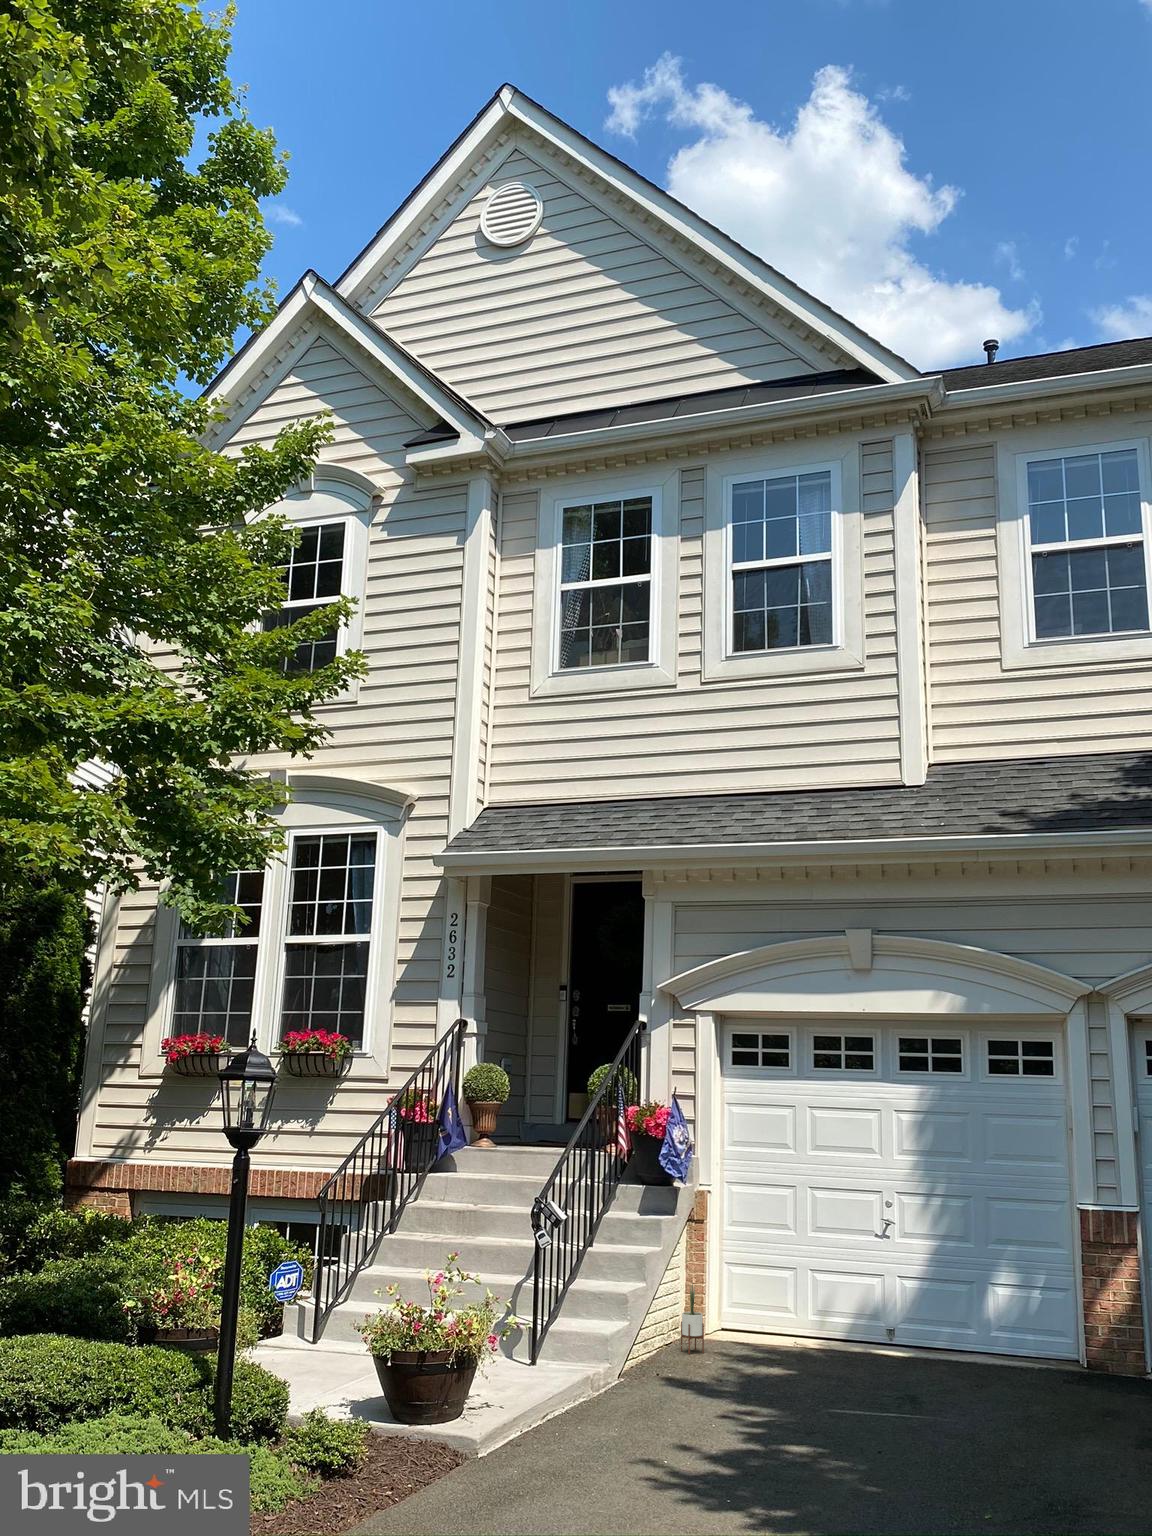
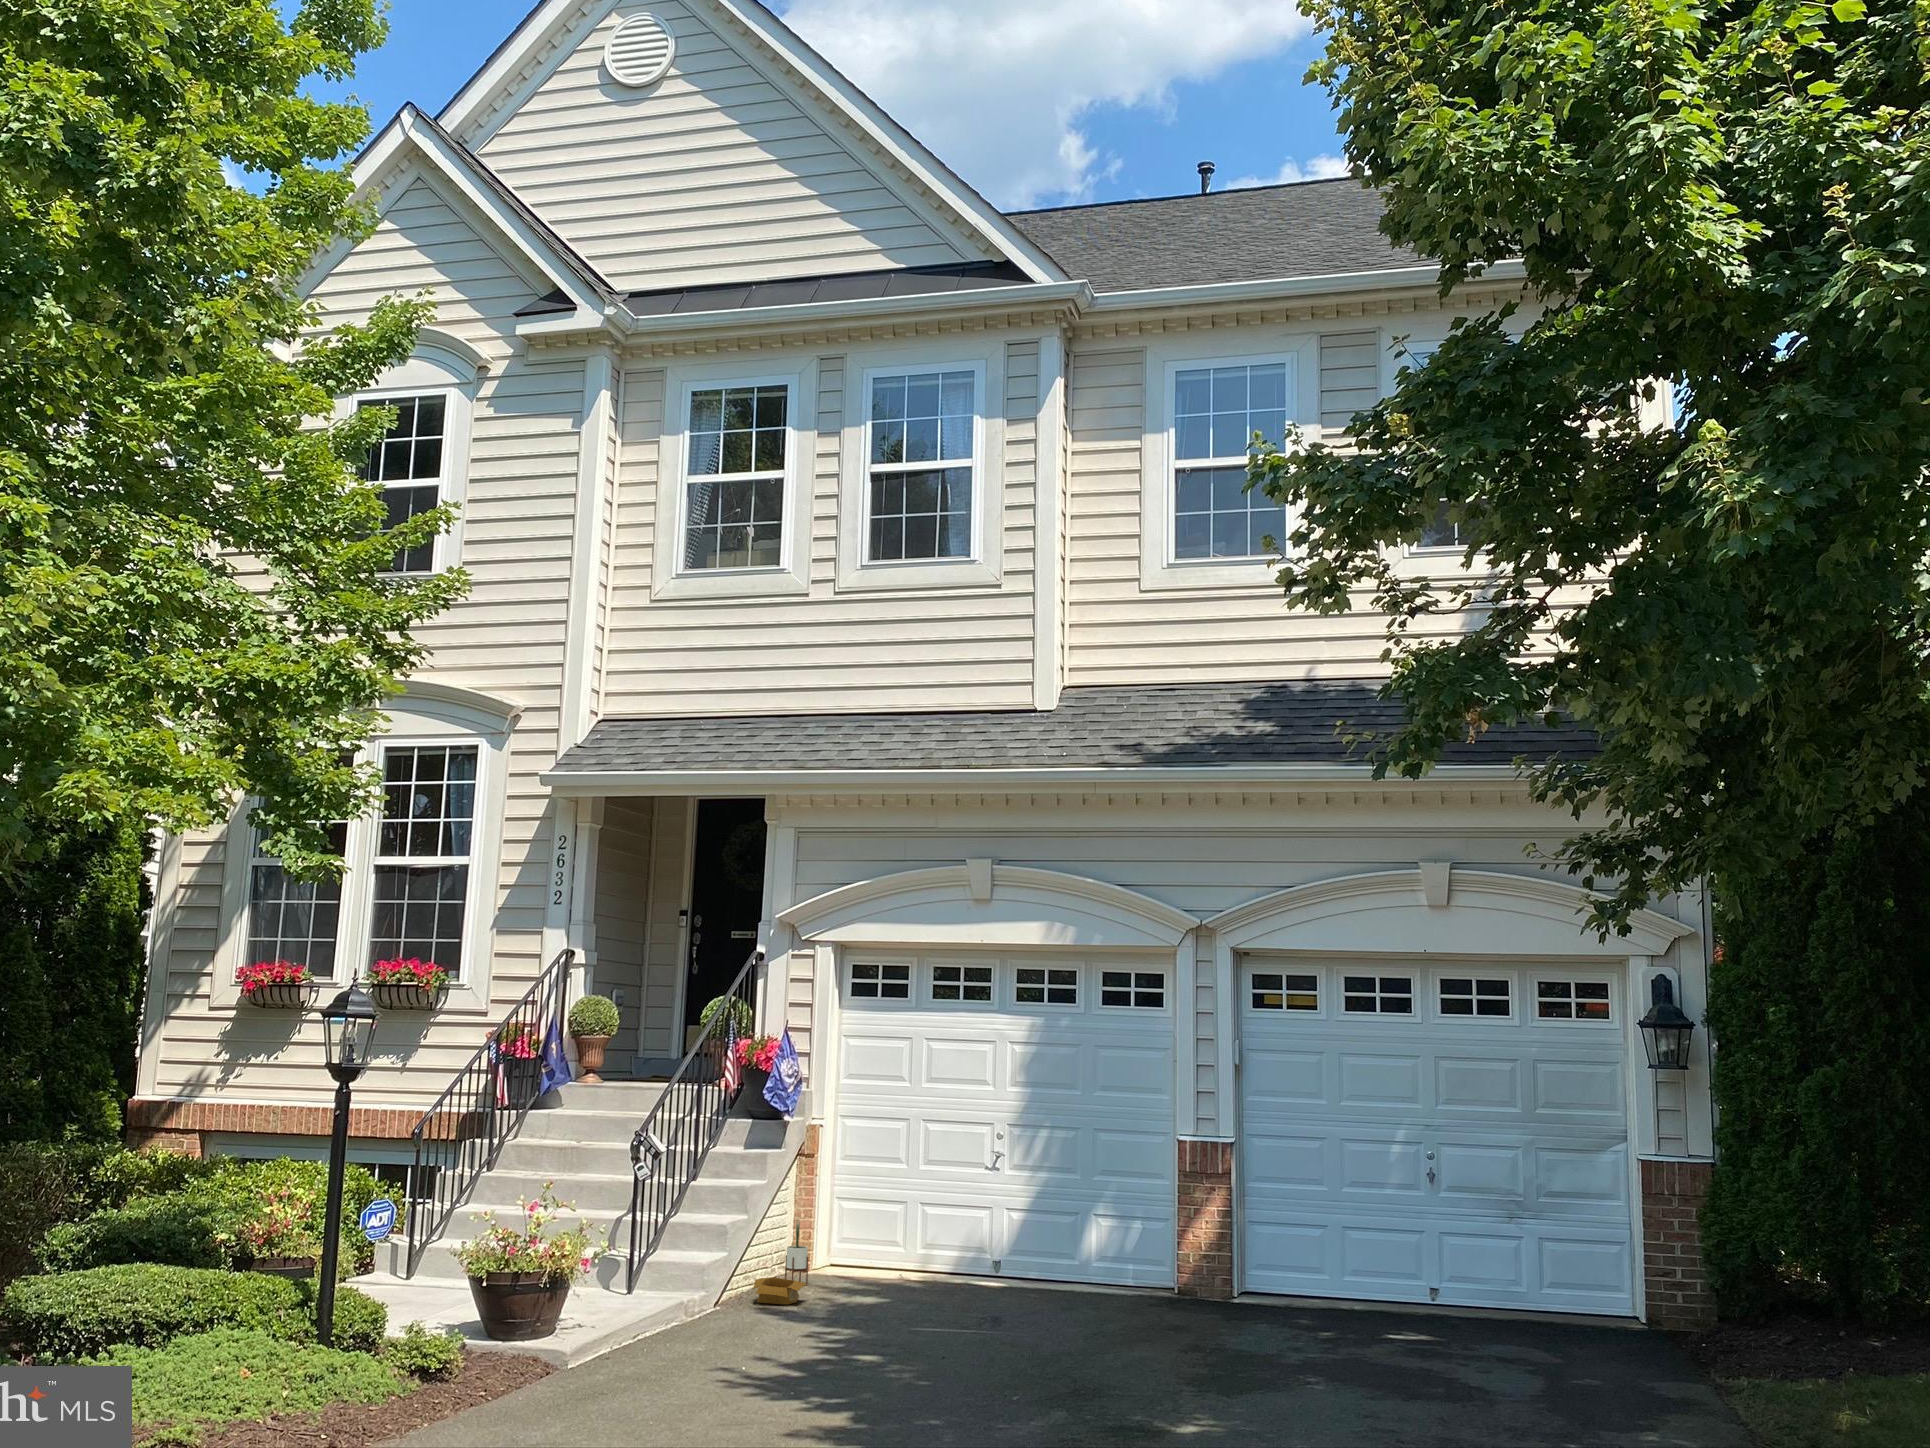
cardboard box: none [654,1347,708,1376] -> present [752,1277,807,1304]

